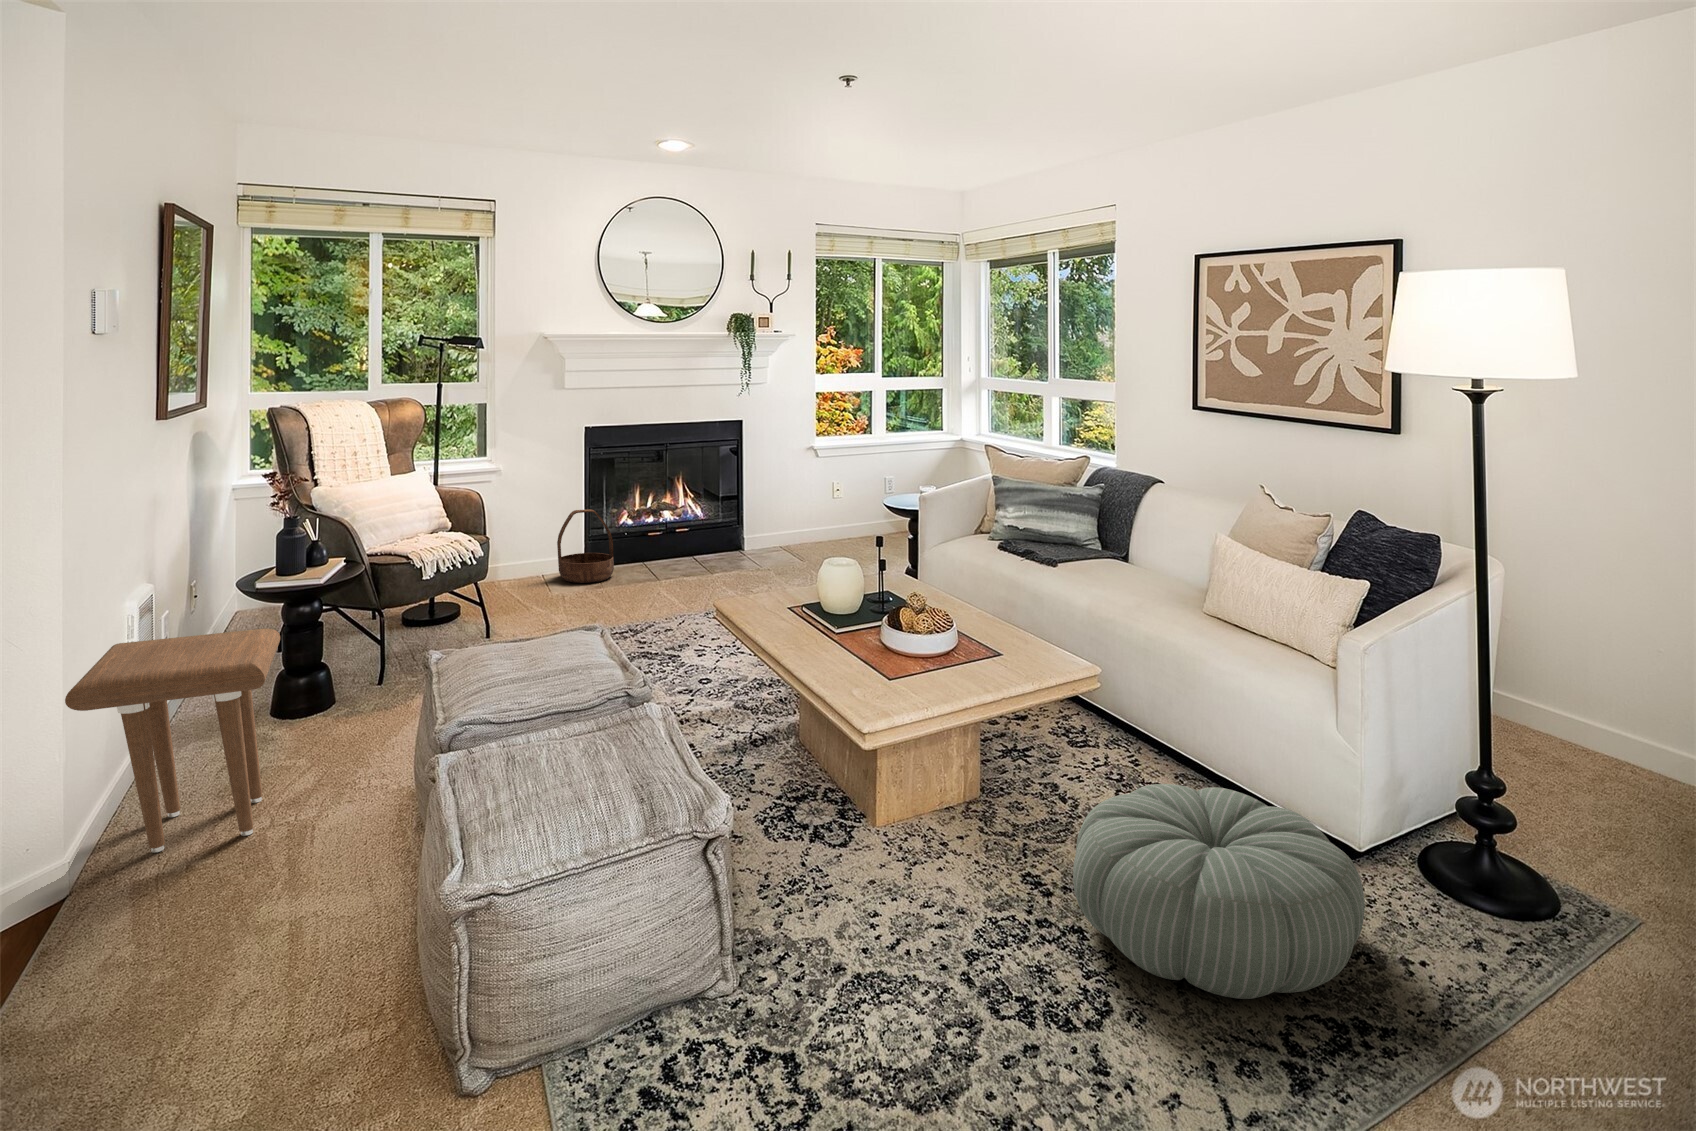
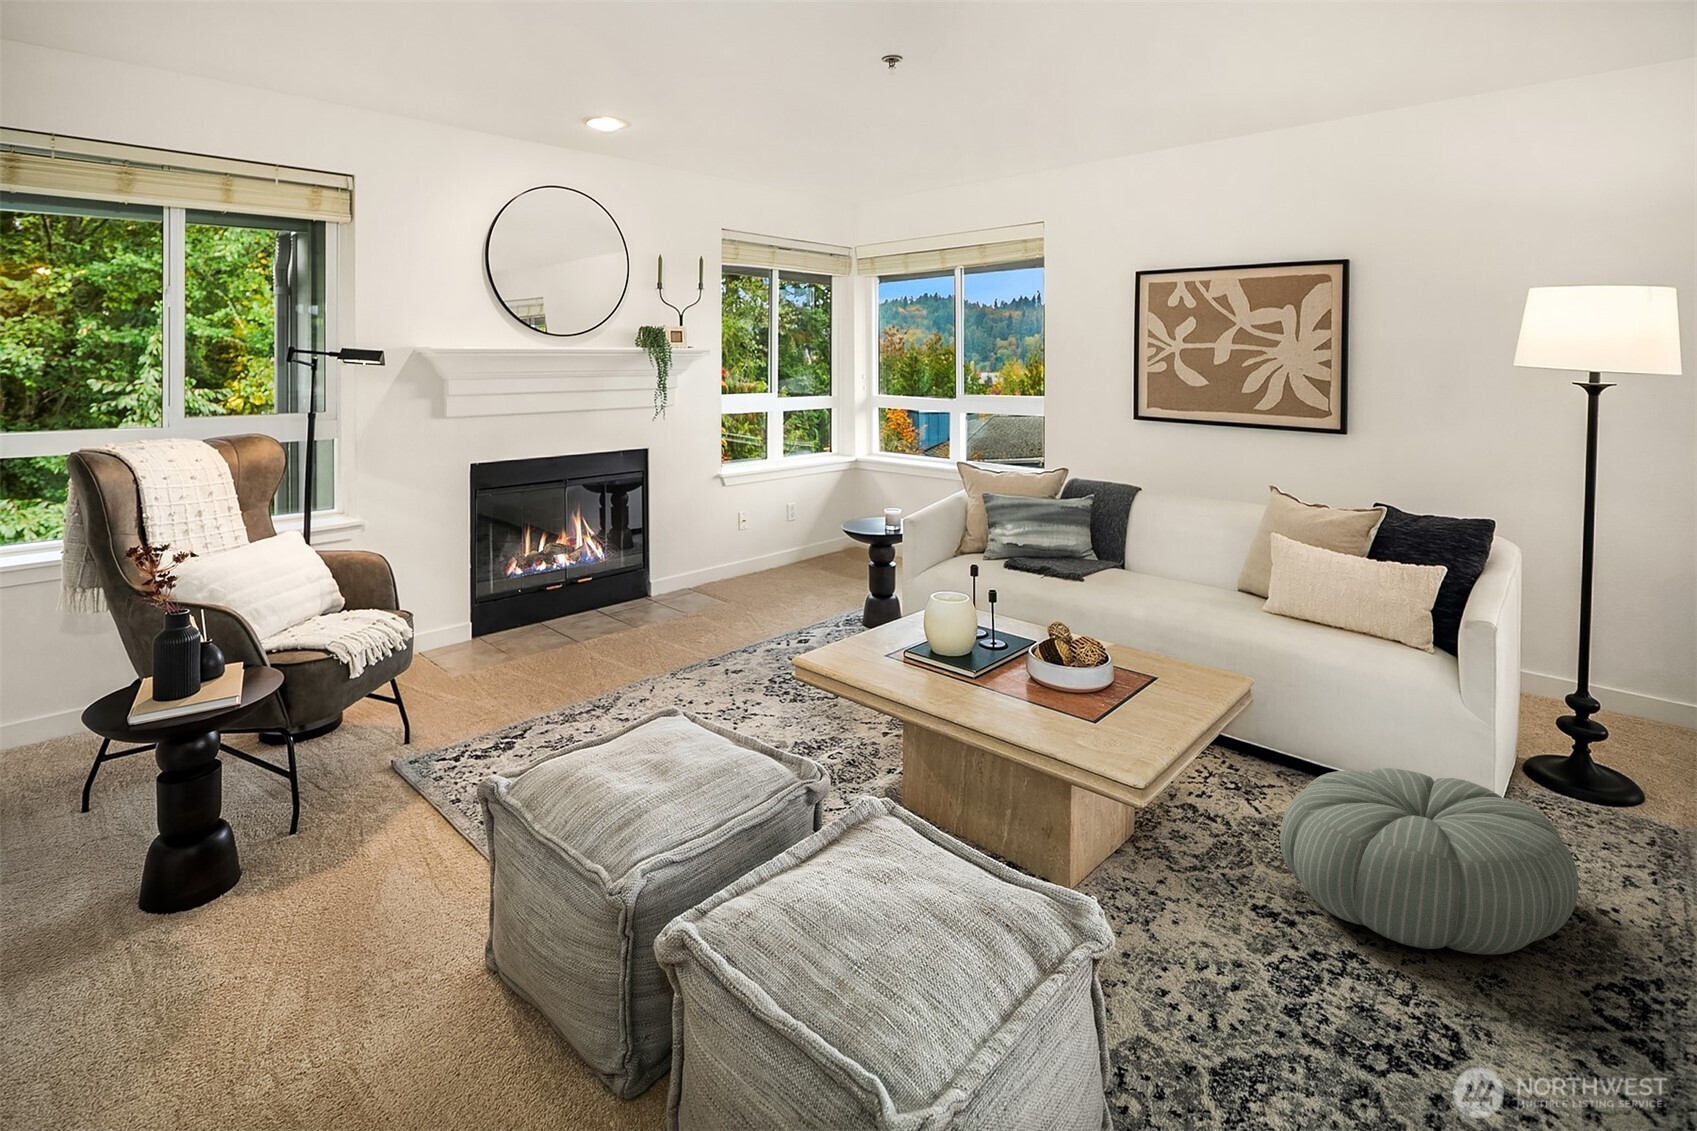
basket: present [557,509,614,583] -> none [449,558,518,645]
side table: present [65,628,280,853] -> none [104,719,371,1024]

